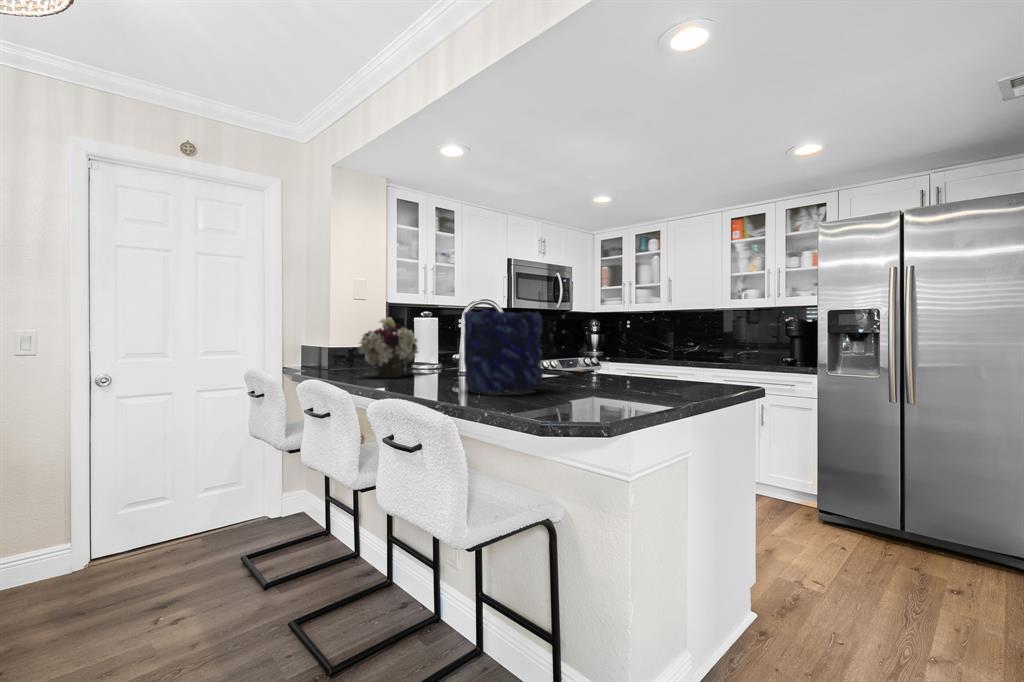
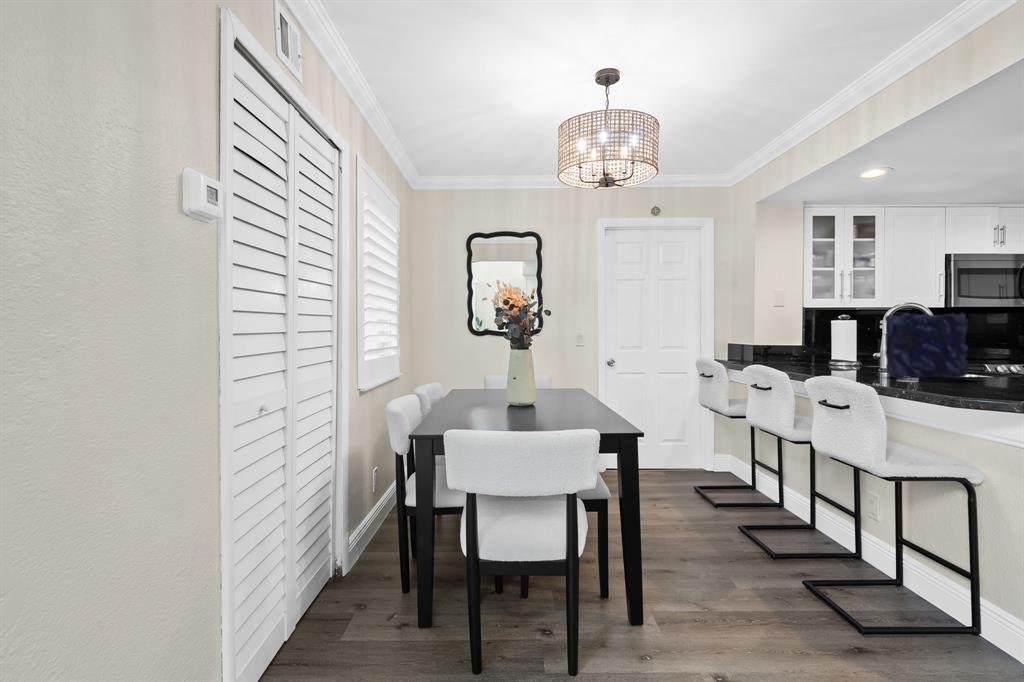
flower arrangement: present [358,317,418,378] -> none [783,320,838,369]

